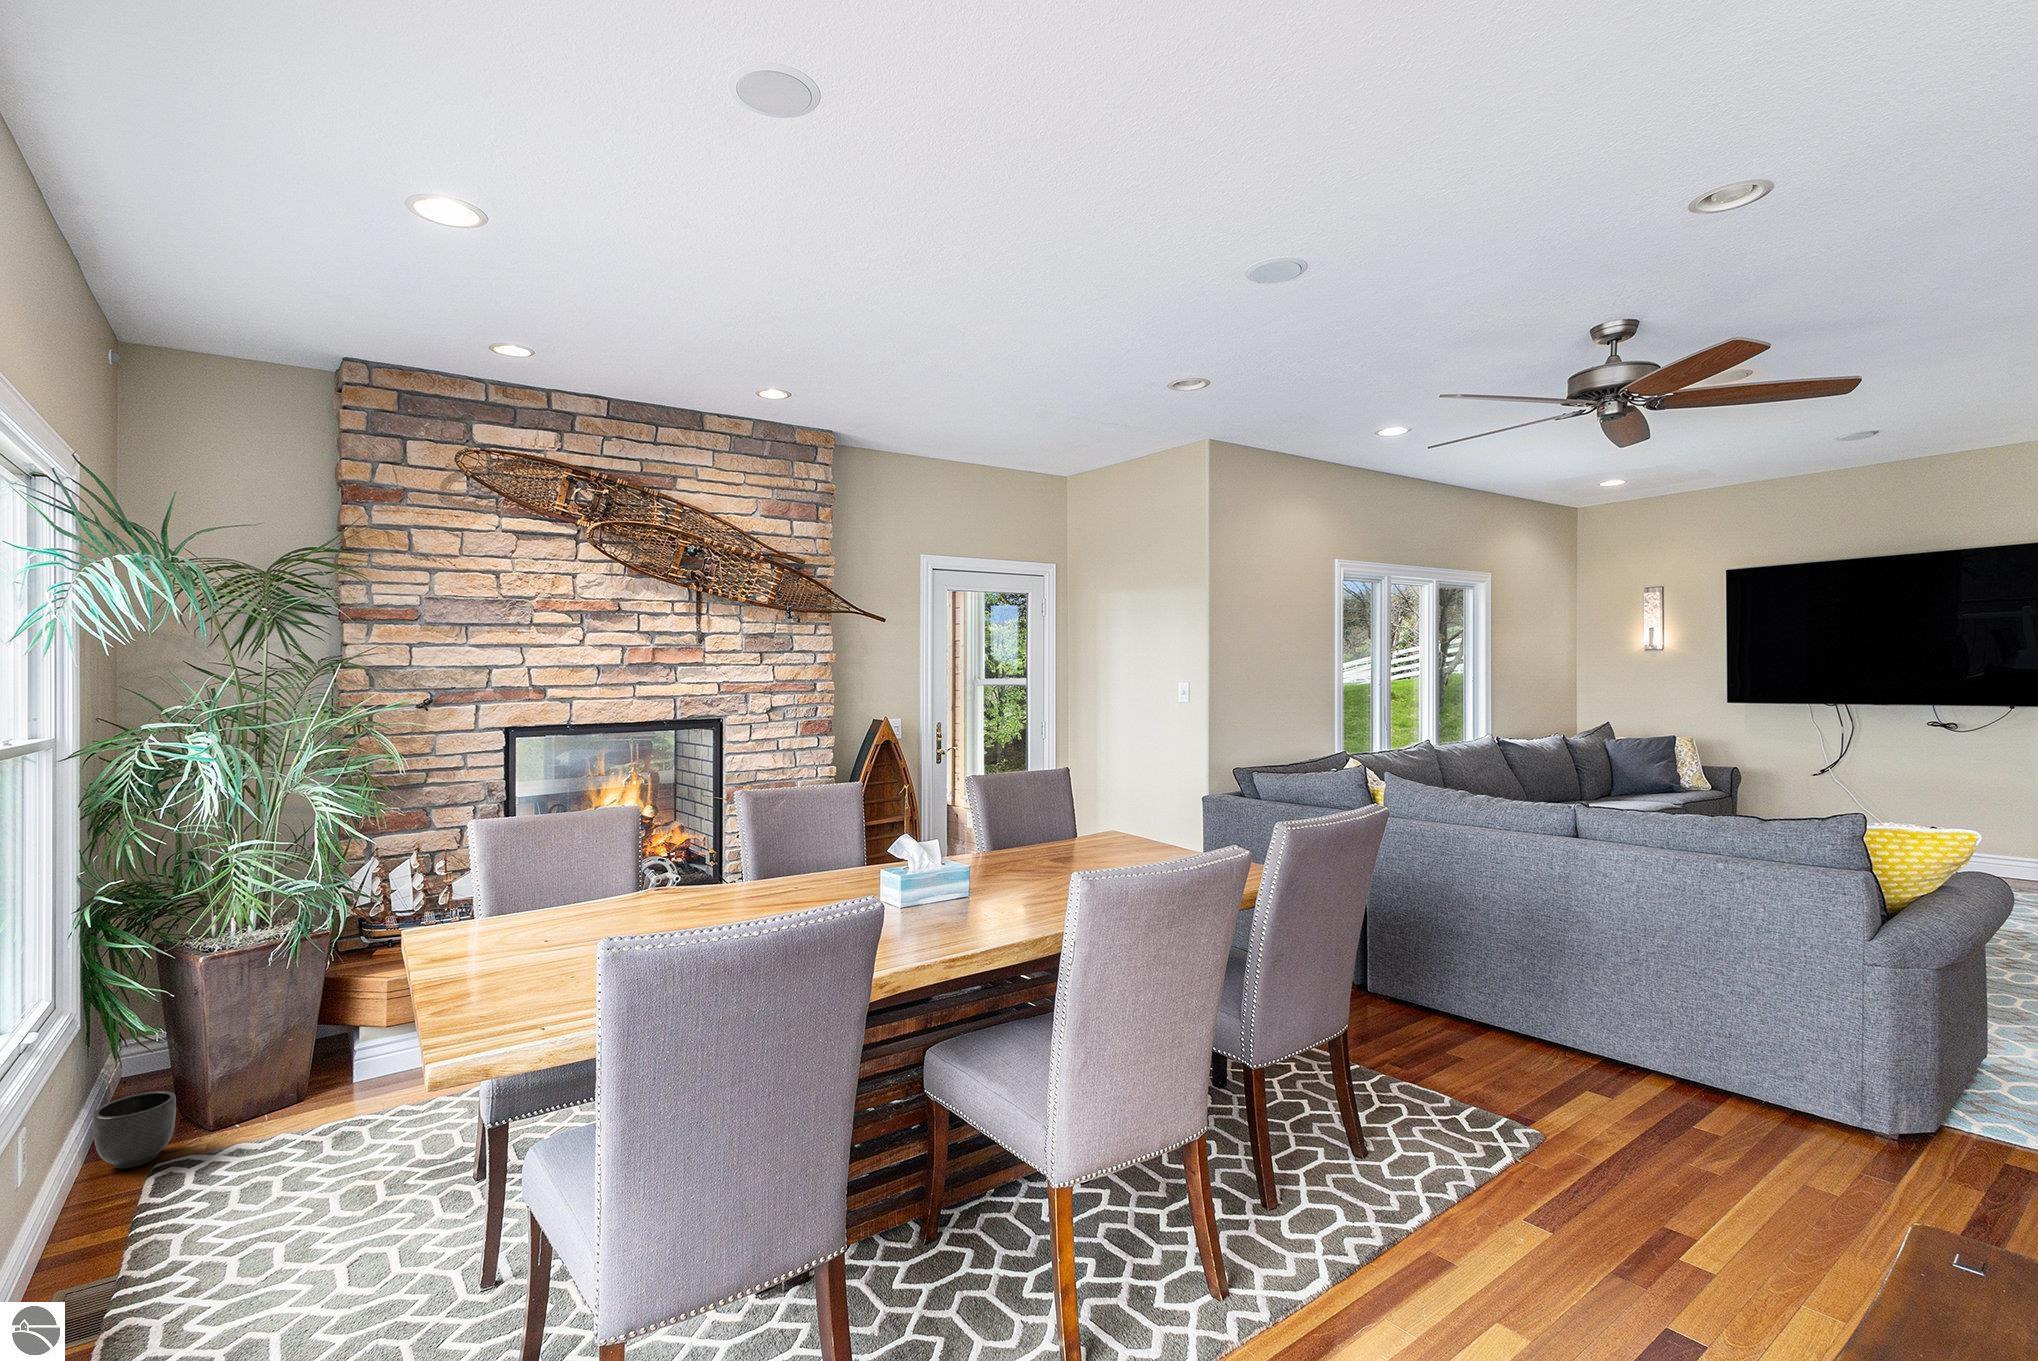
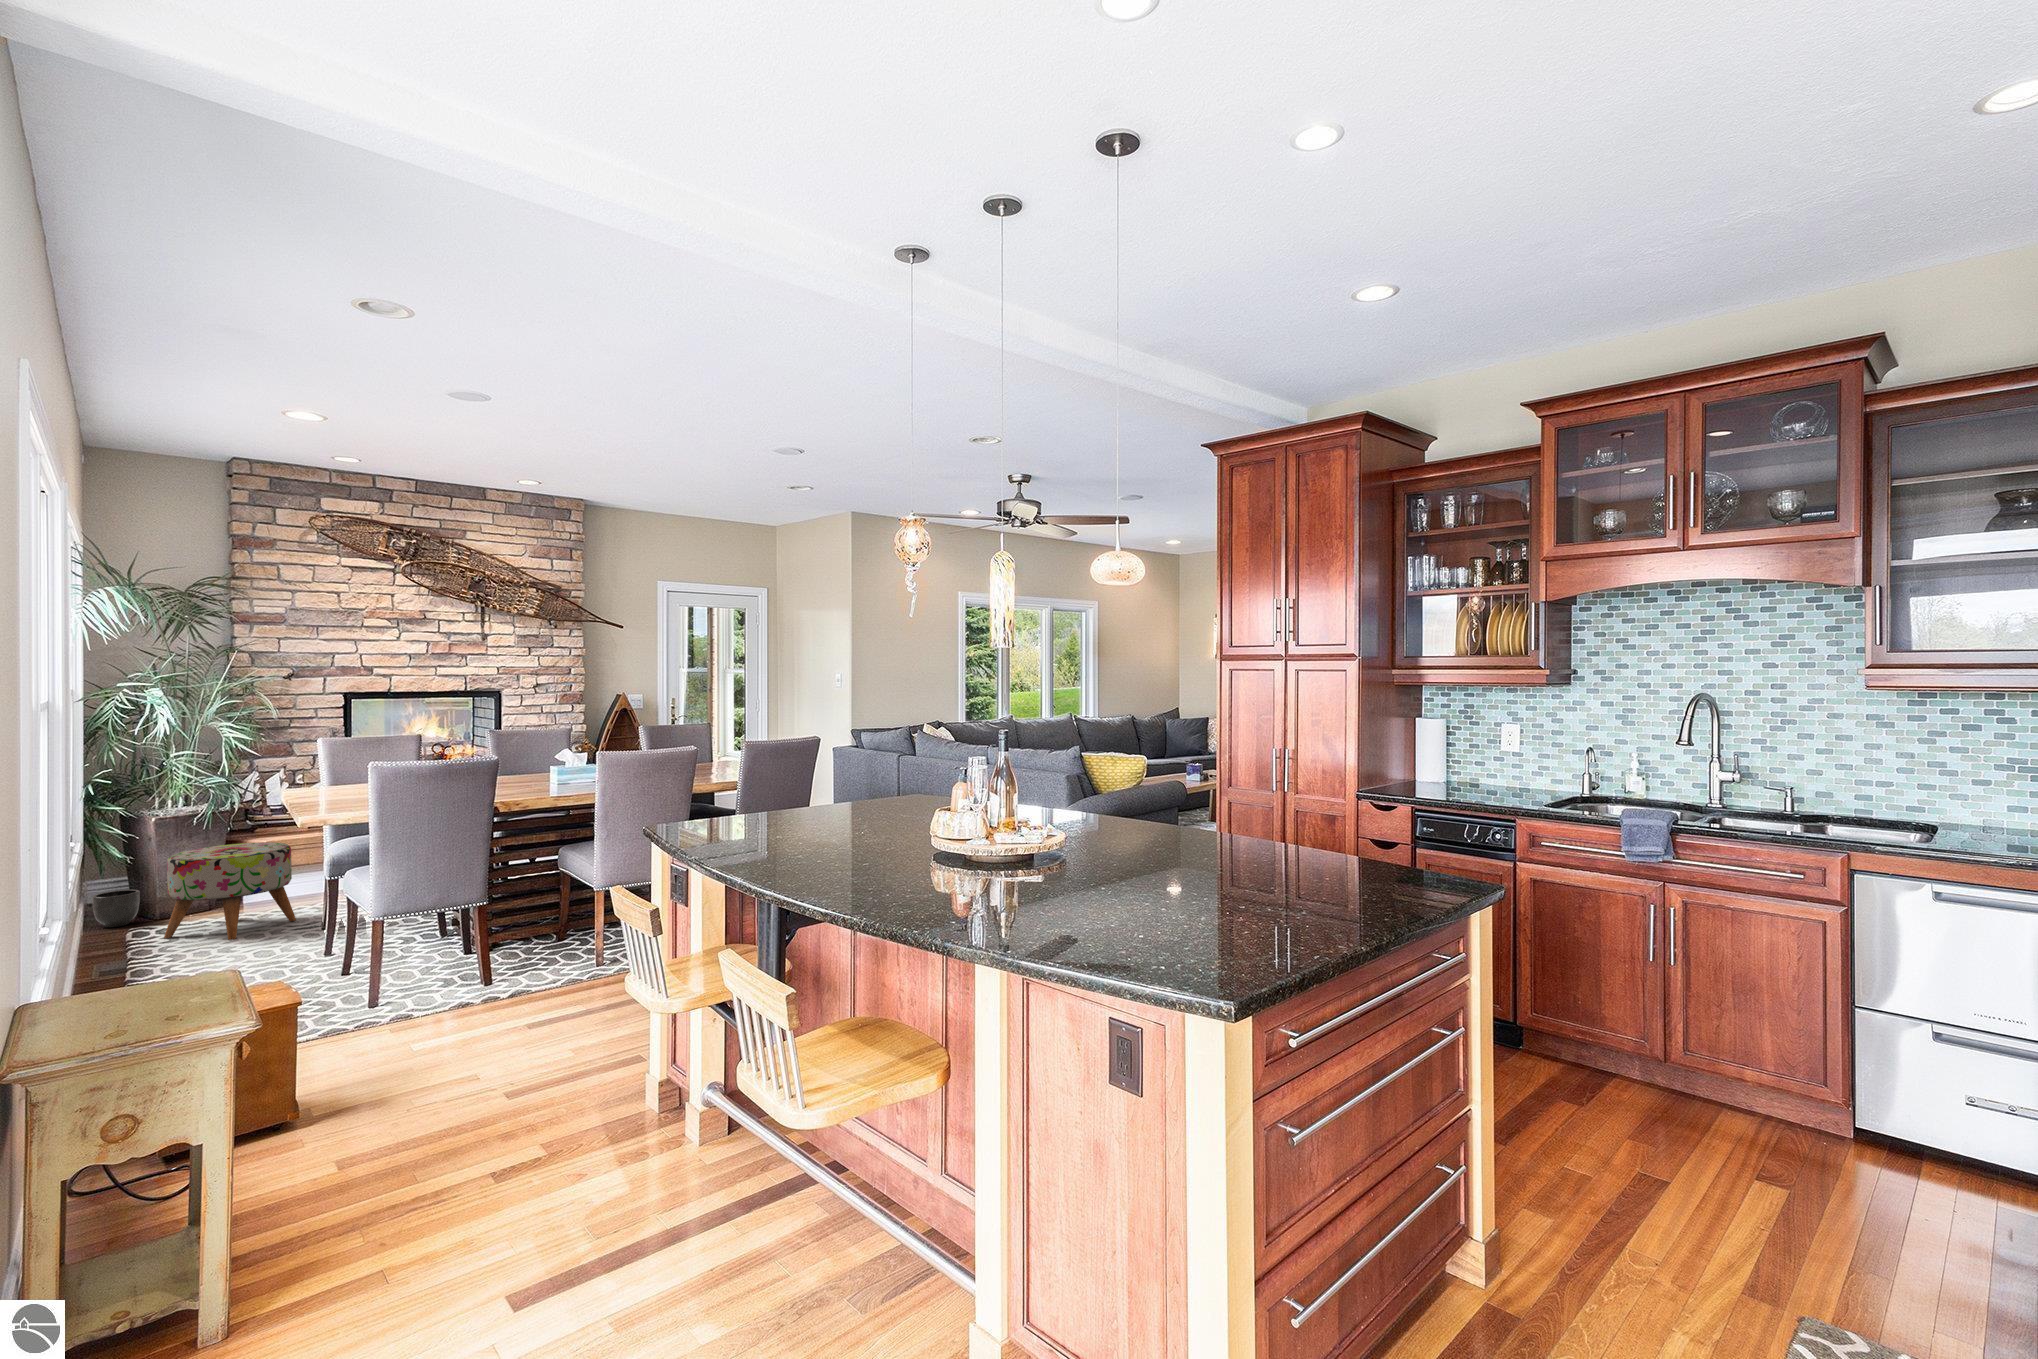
ottoman: none [197,1015,433,1239] -> present [164,842,296,940]

